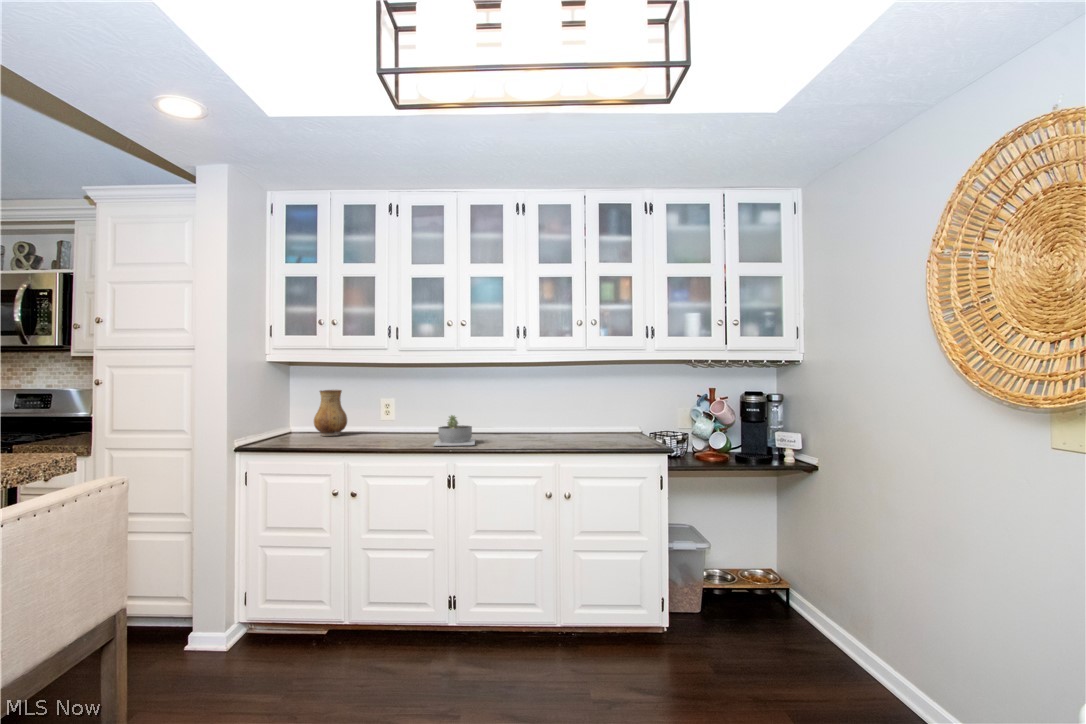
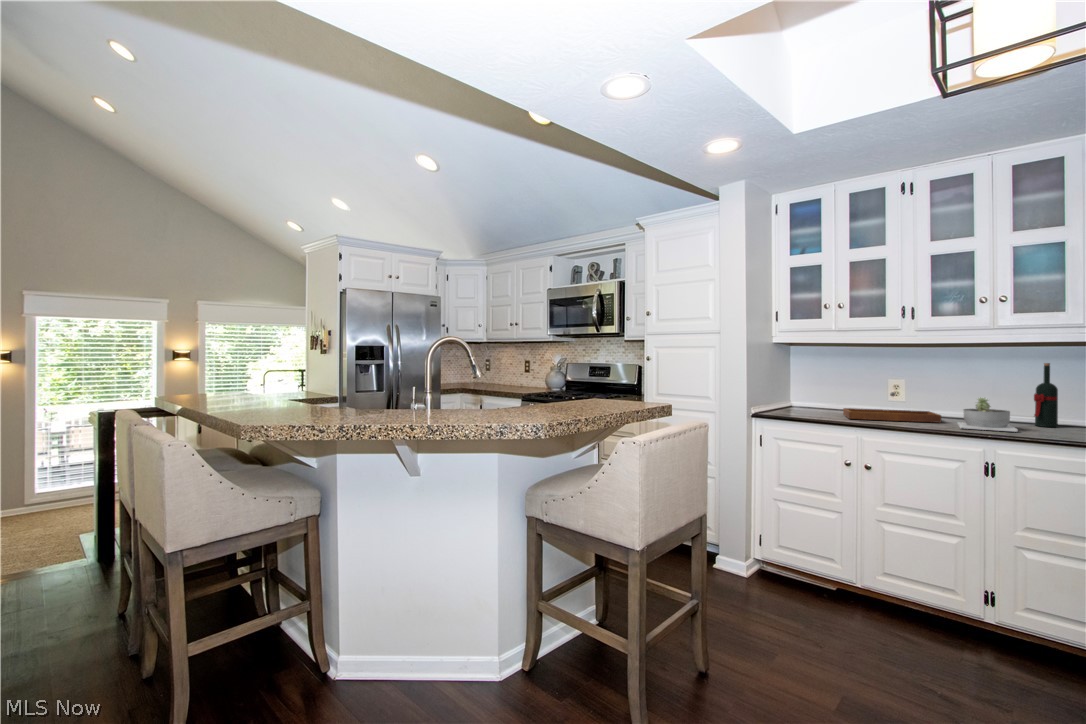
wine bottle: none [492,382,509,438] -> present [1034,363,1058,427]
ceramic pitcher: present [314,390,347,436] -> none [811,368,844,410]
tray: none [341,414,423,445] -> present [843,392,941,423]

